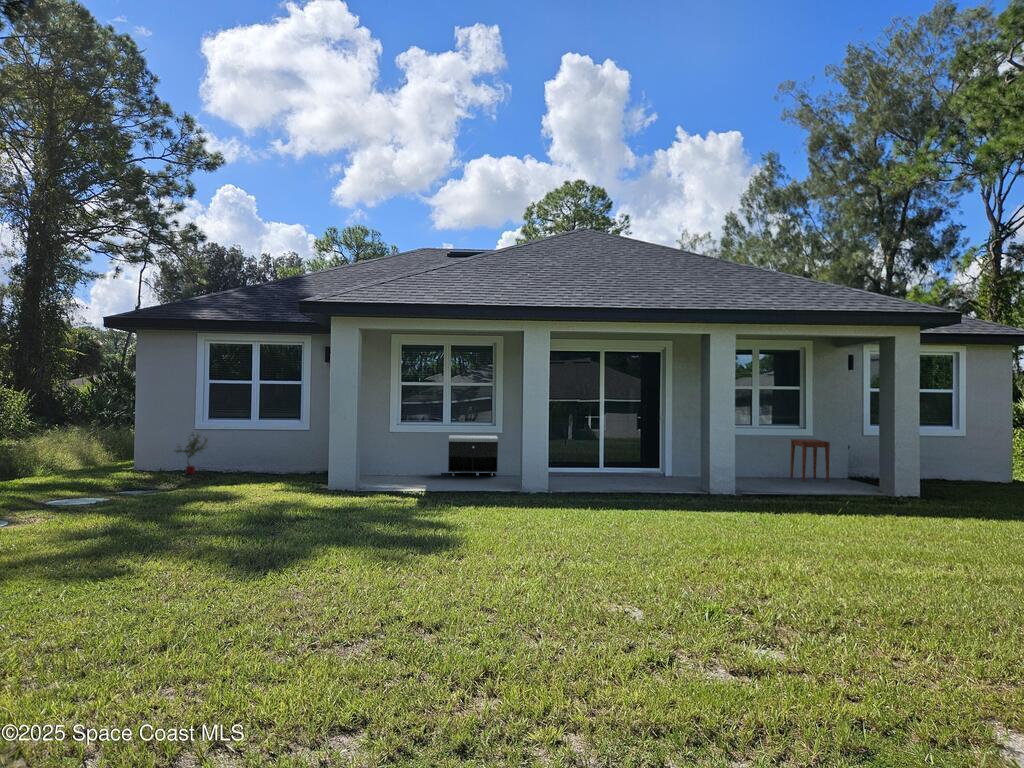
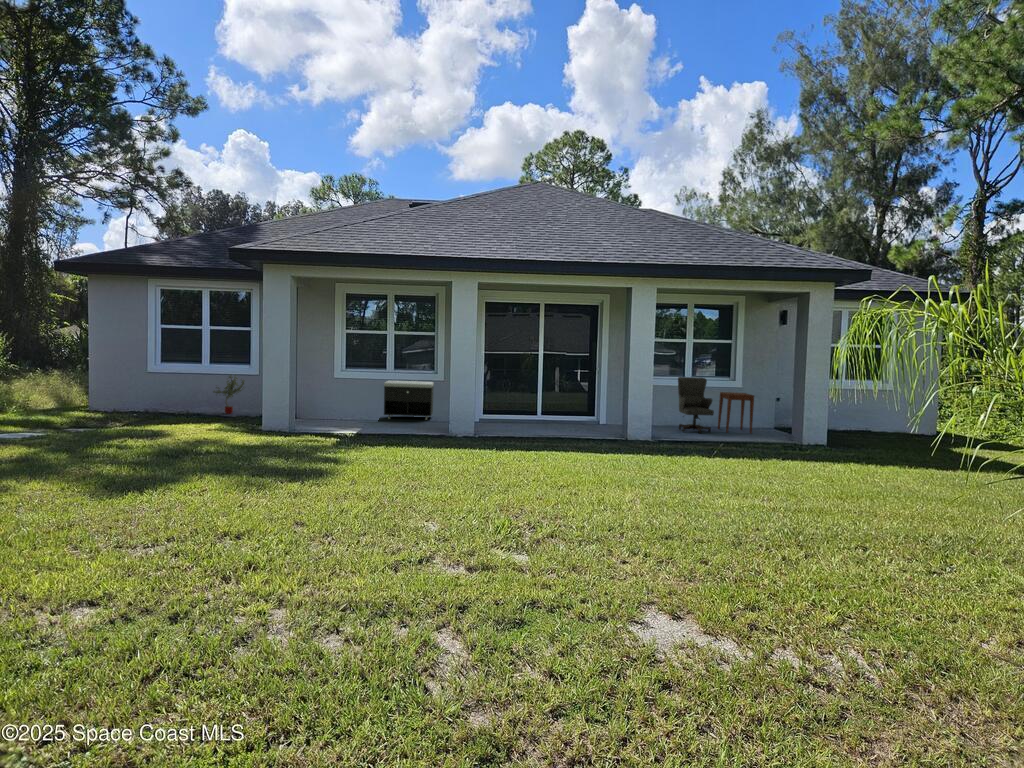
chair: none [749,425,790,483] -> present [678,377,714,434]
potted tree: present [174,434,207,474] -> present [213,375,245,414]

